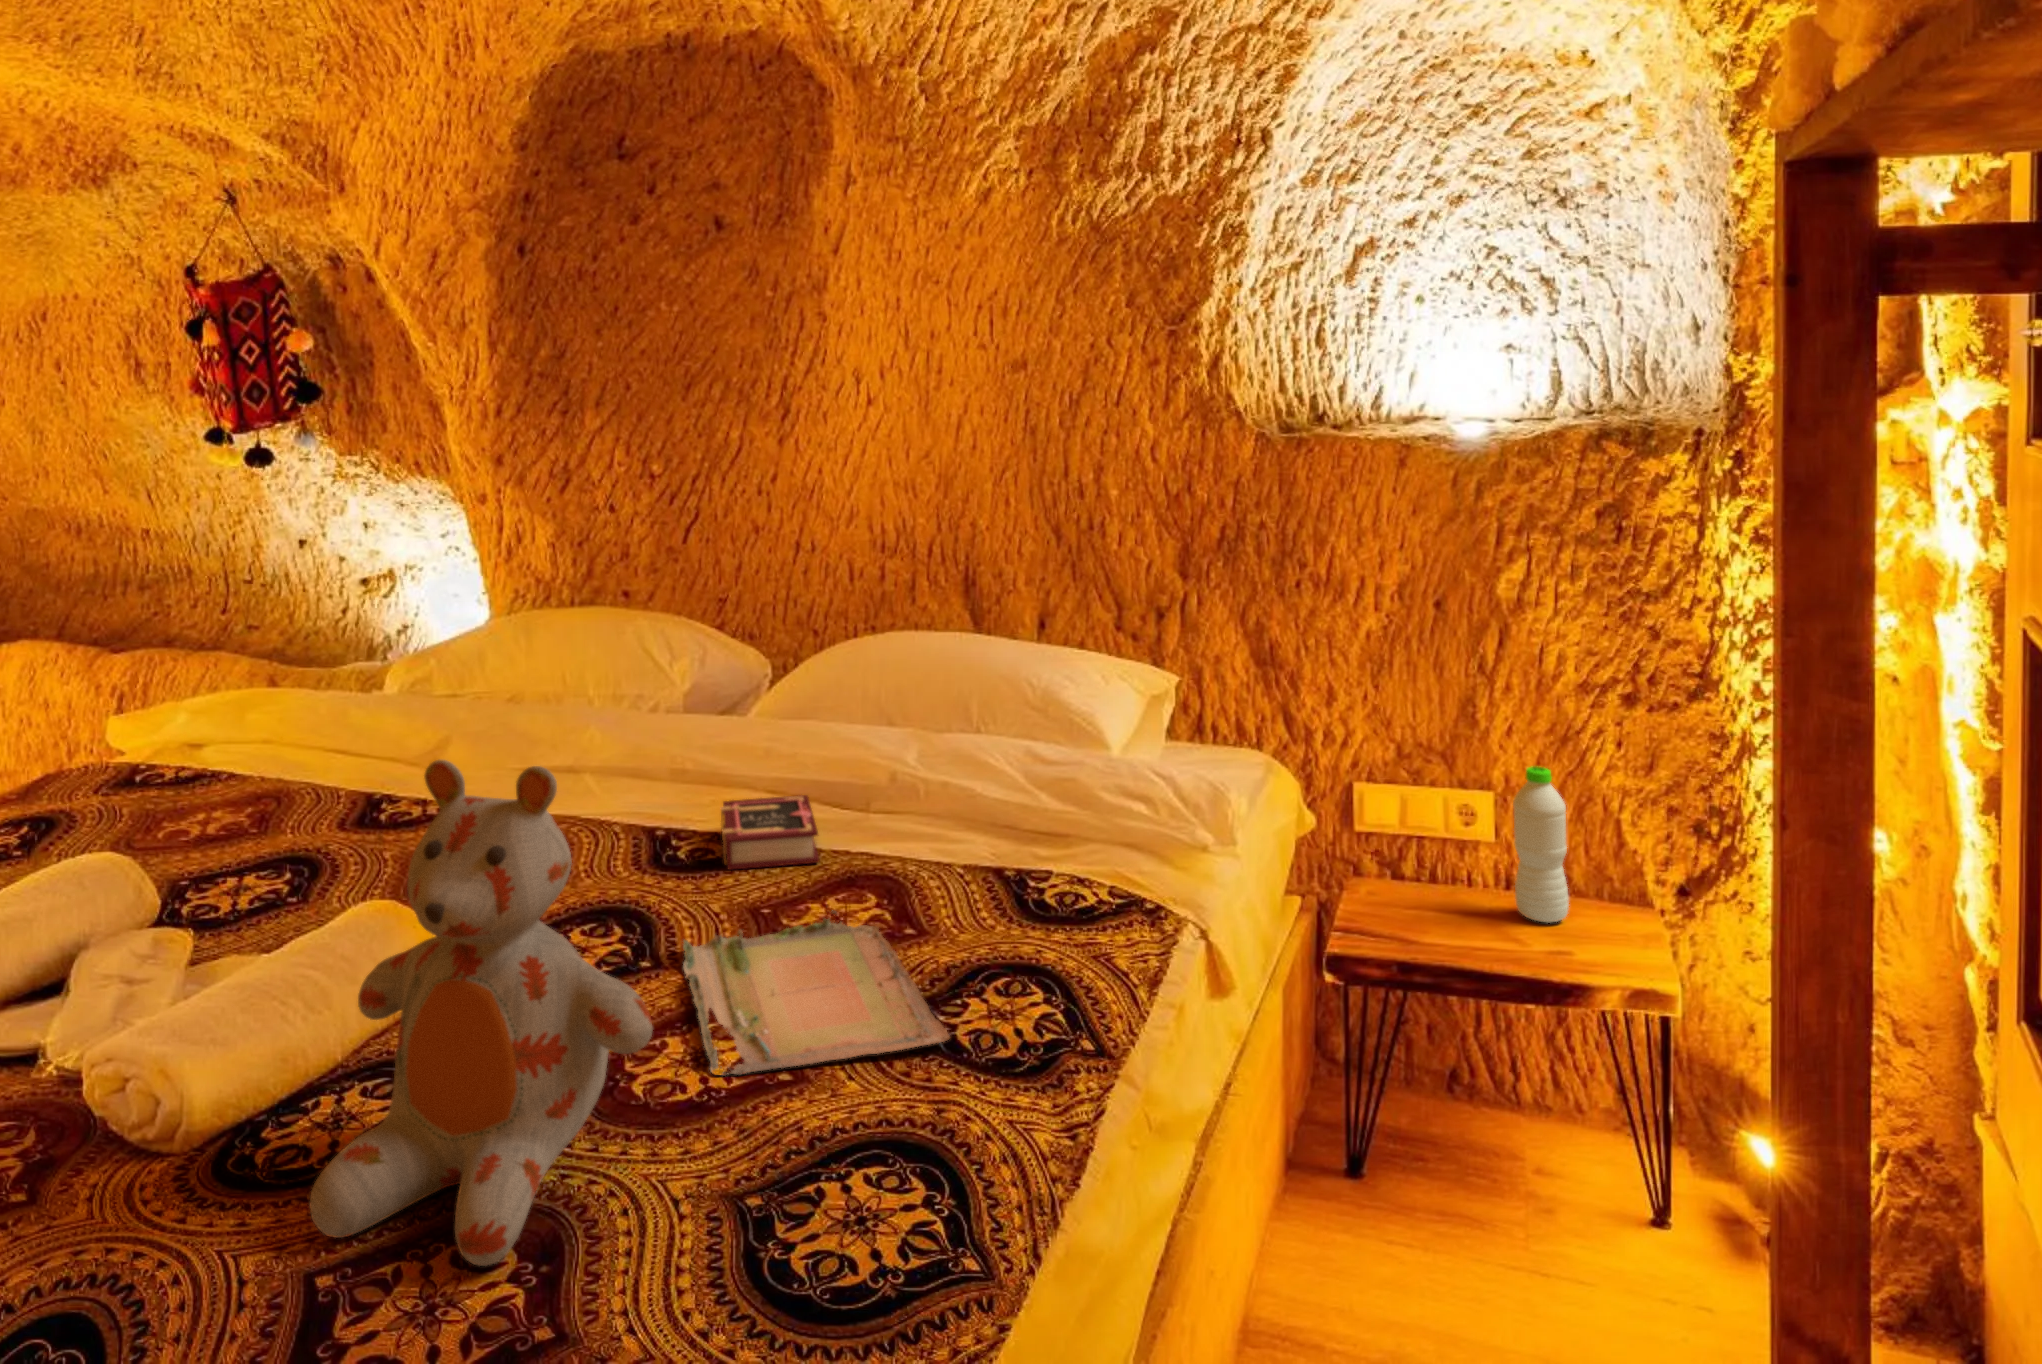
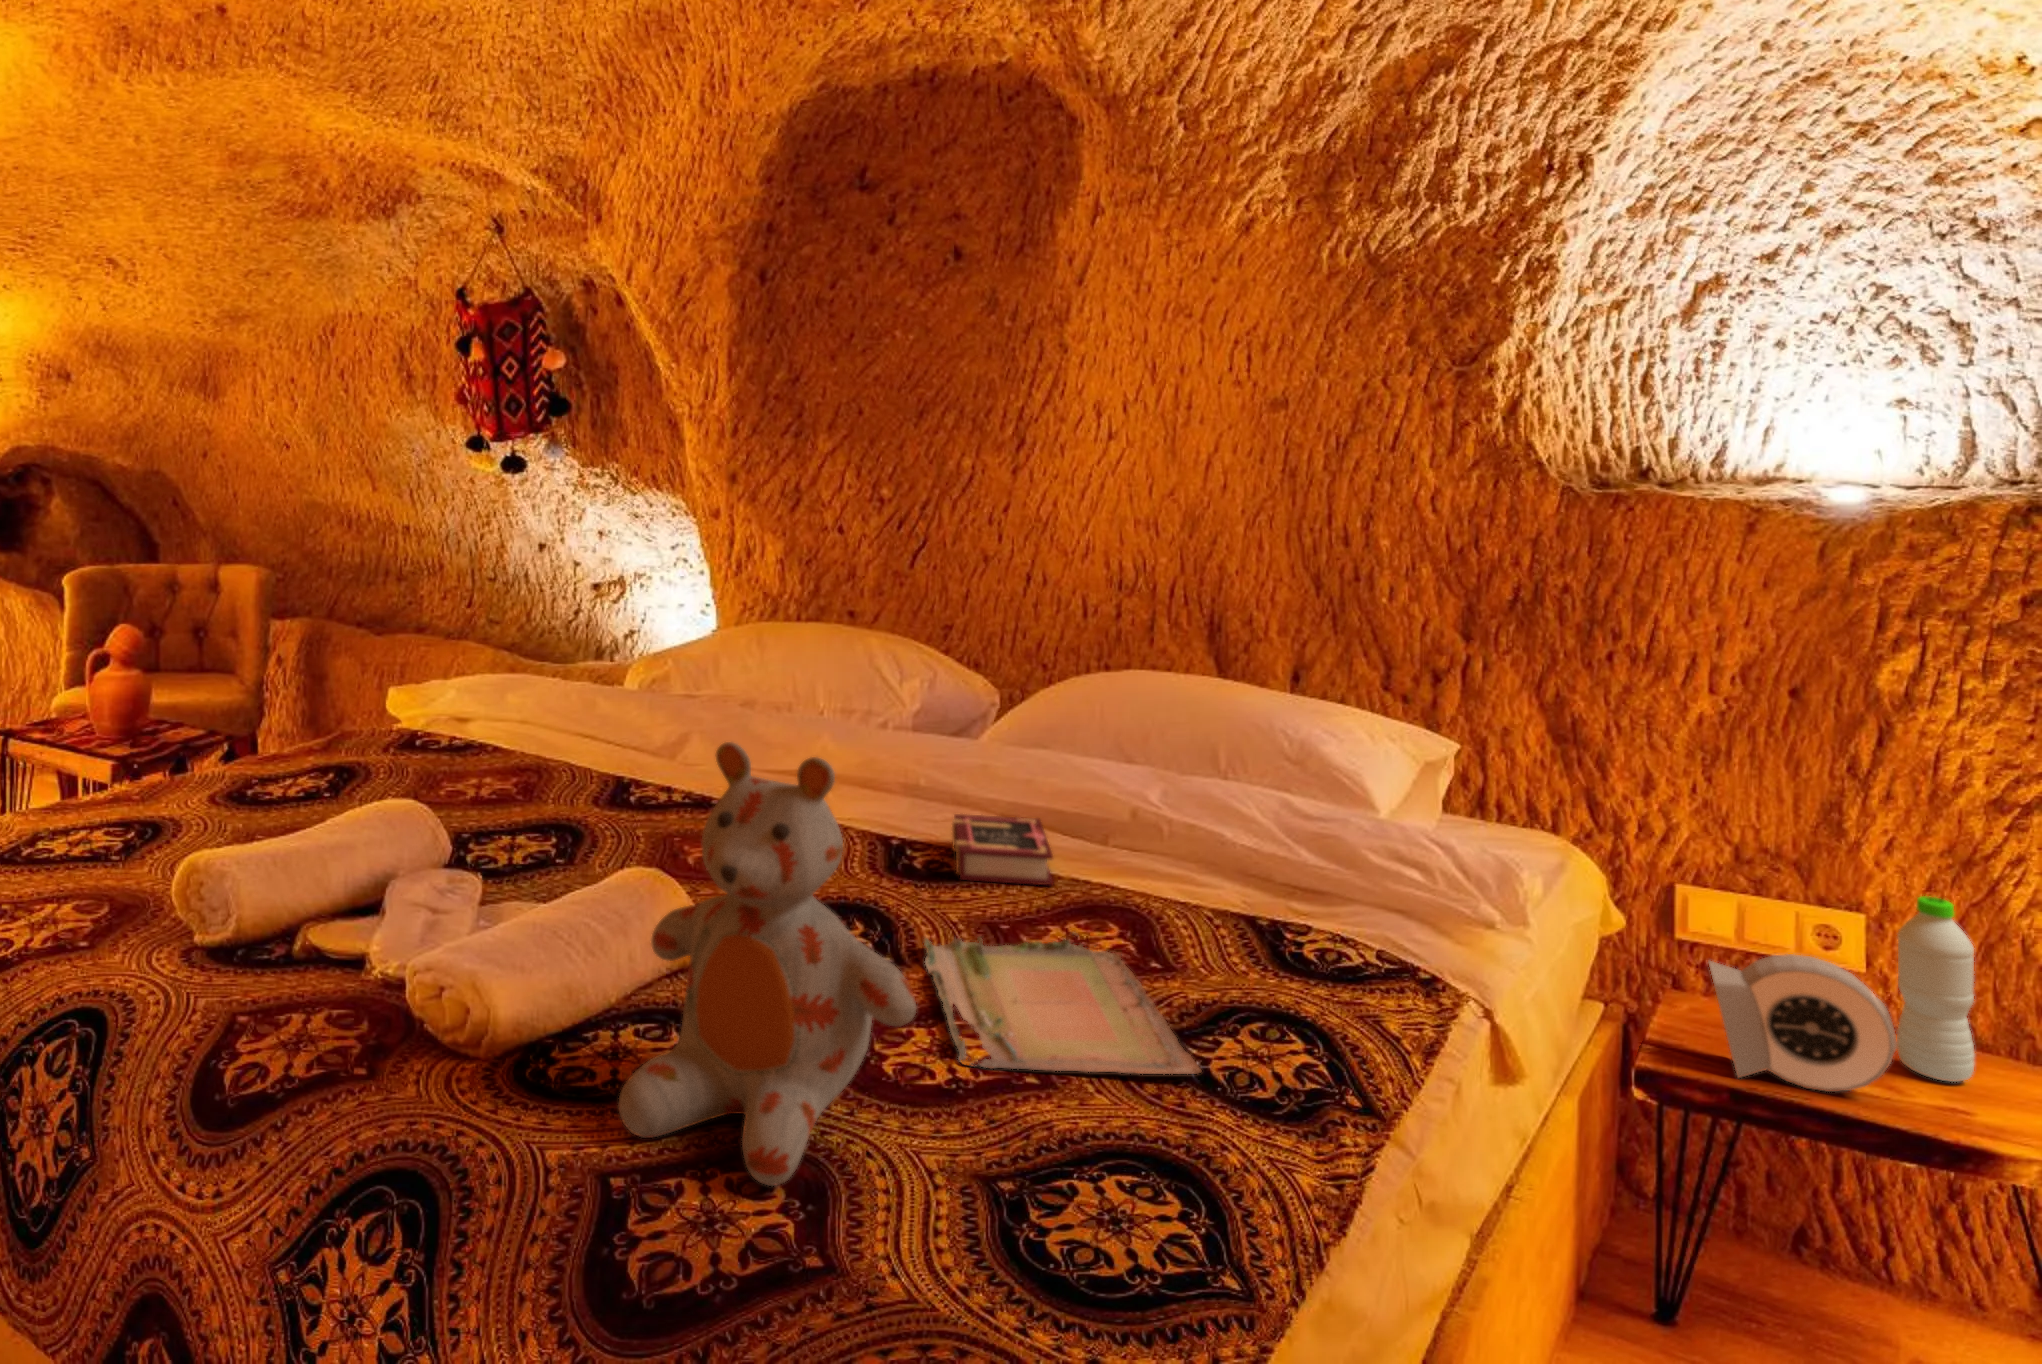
alarm clock: none [1378,832,1515,949] -> present [1709,954,1897,1092]

